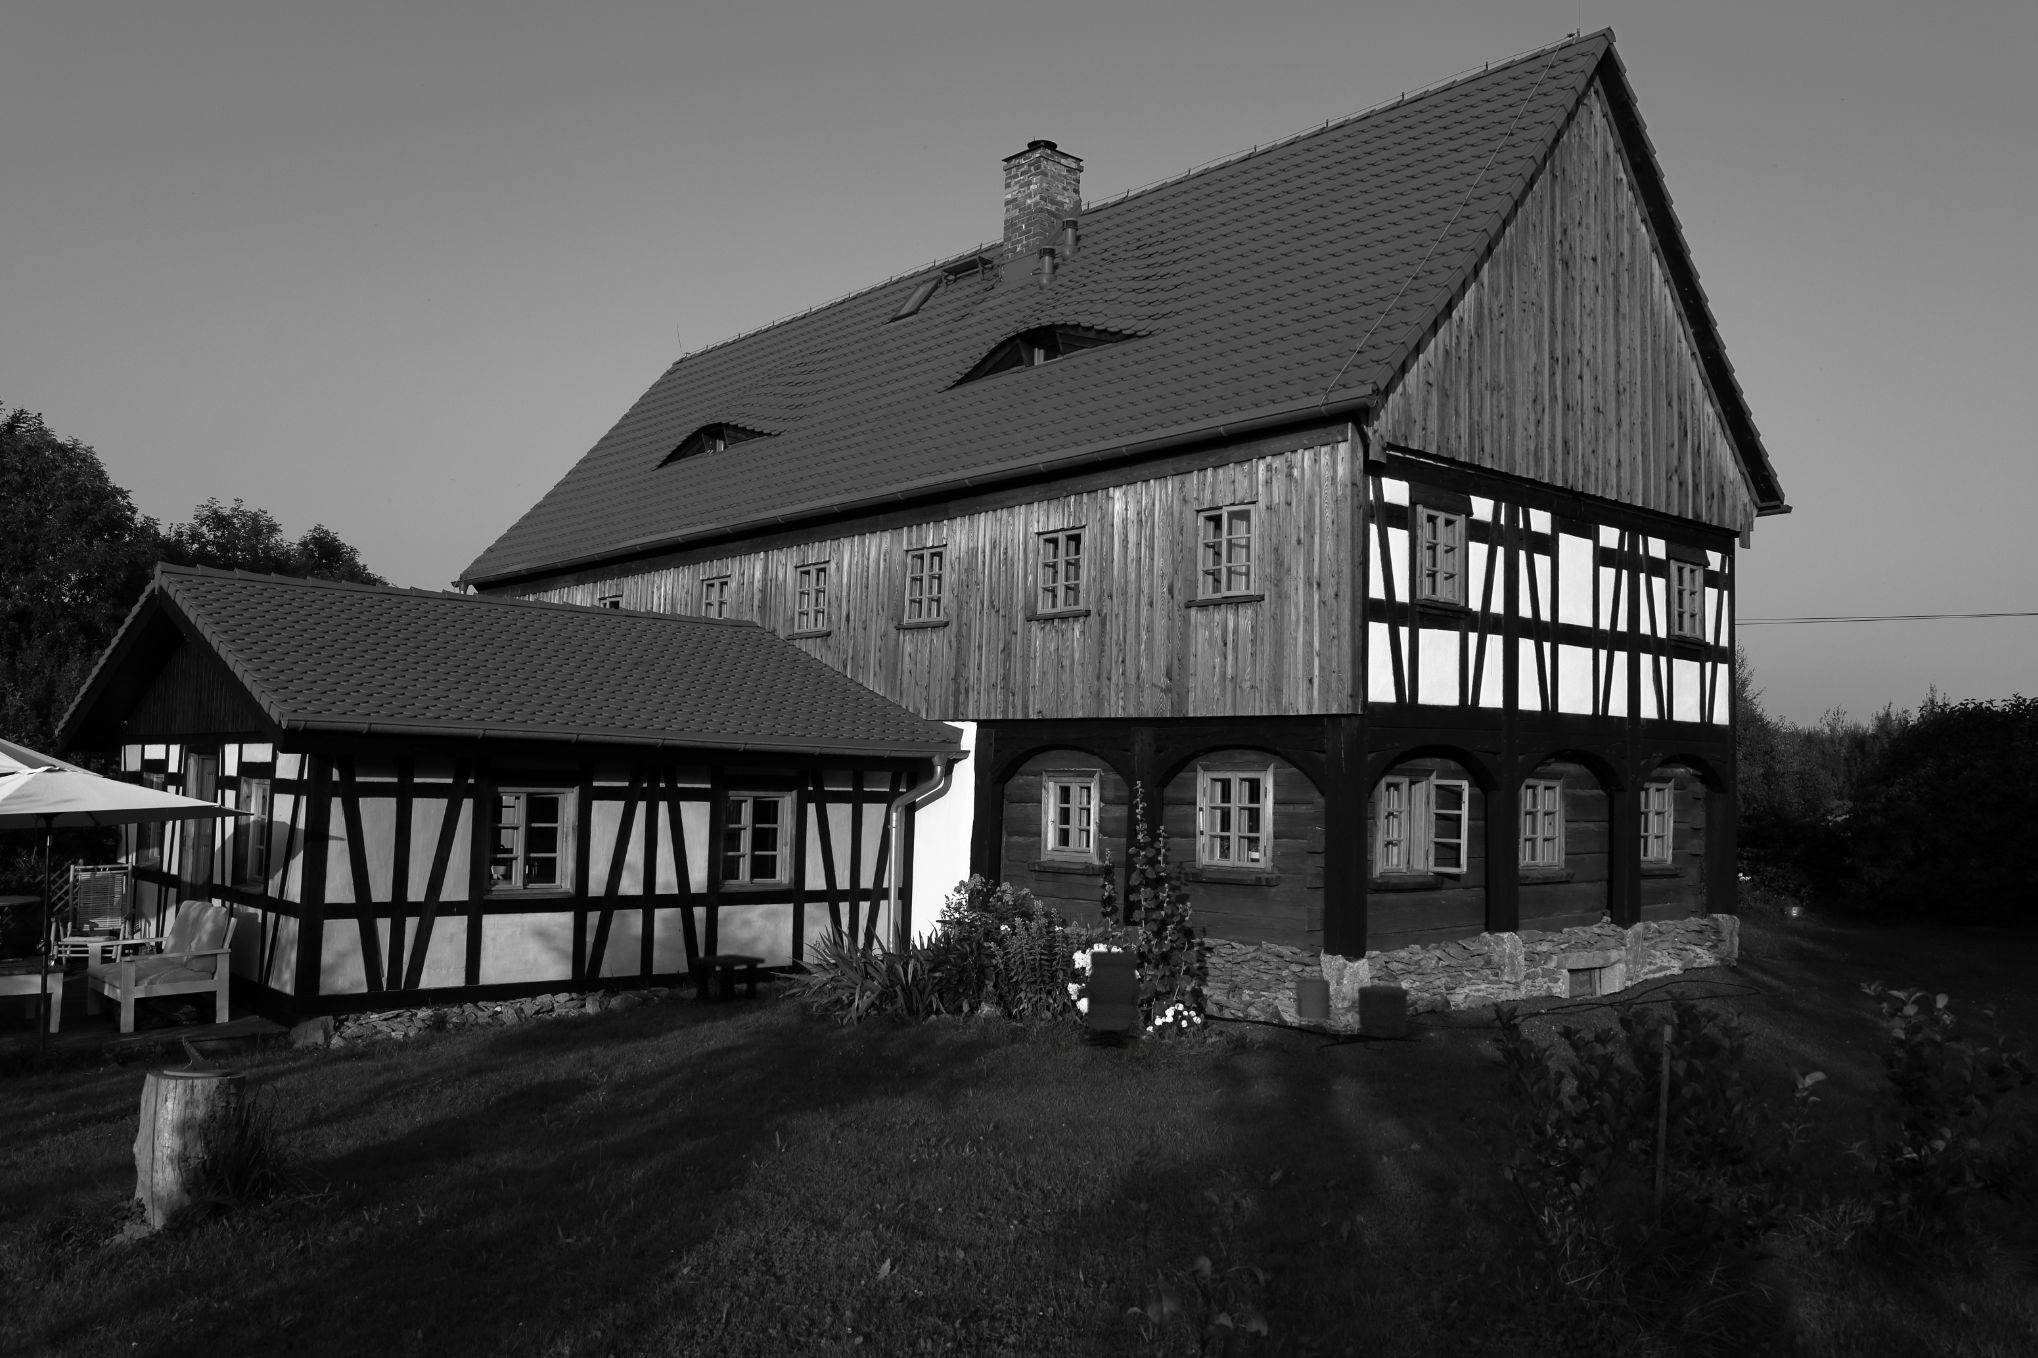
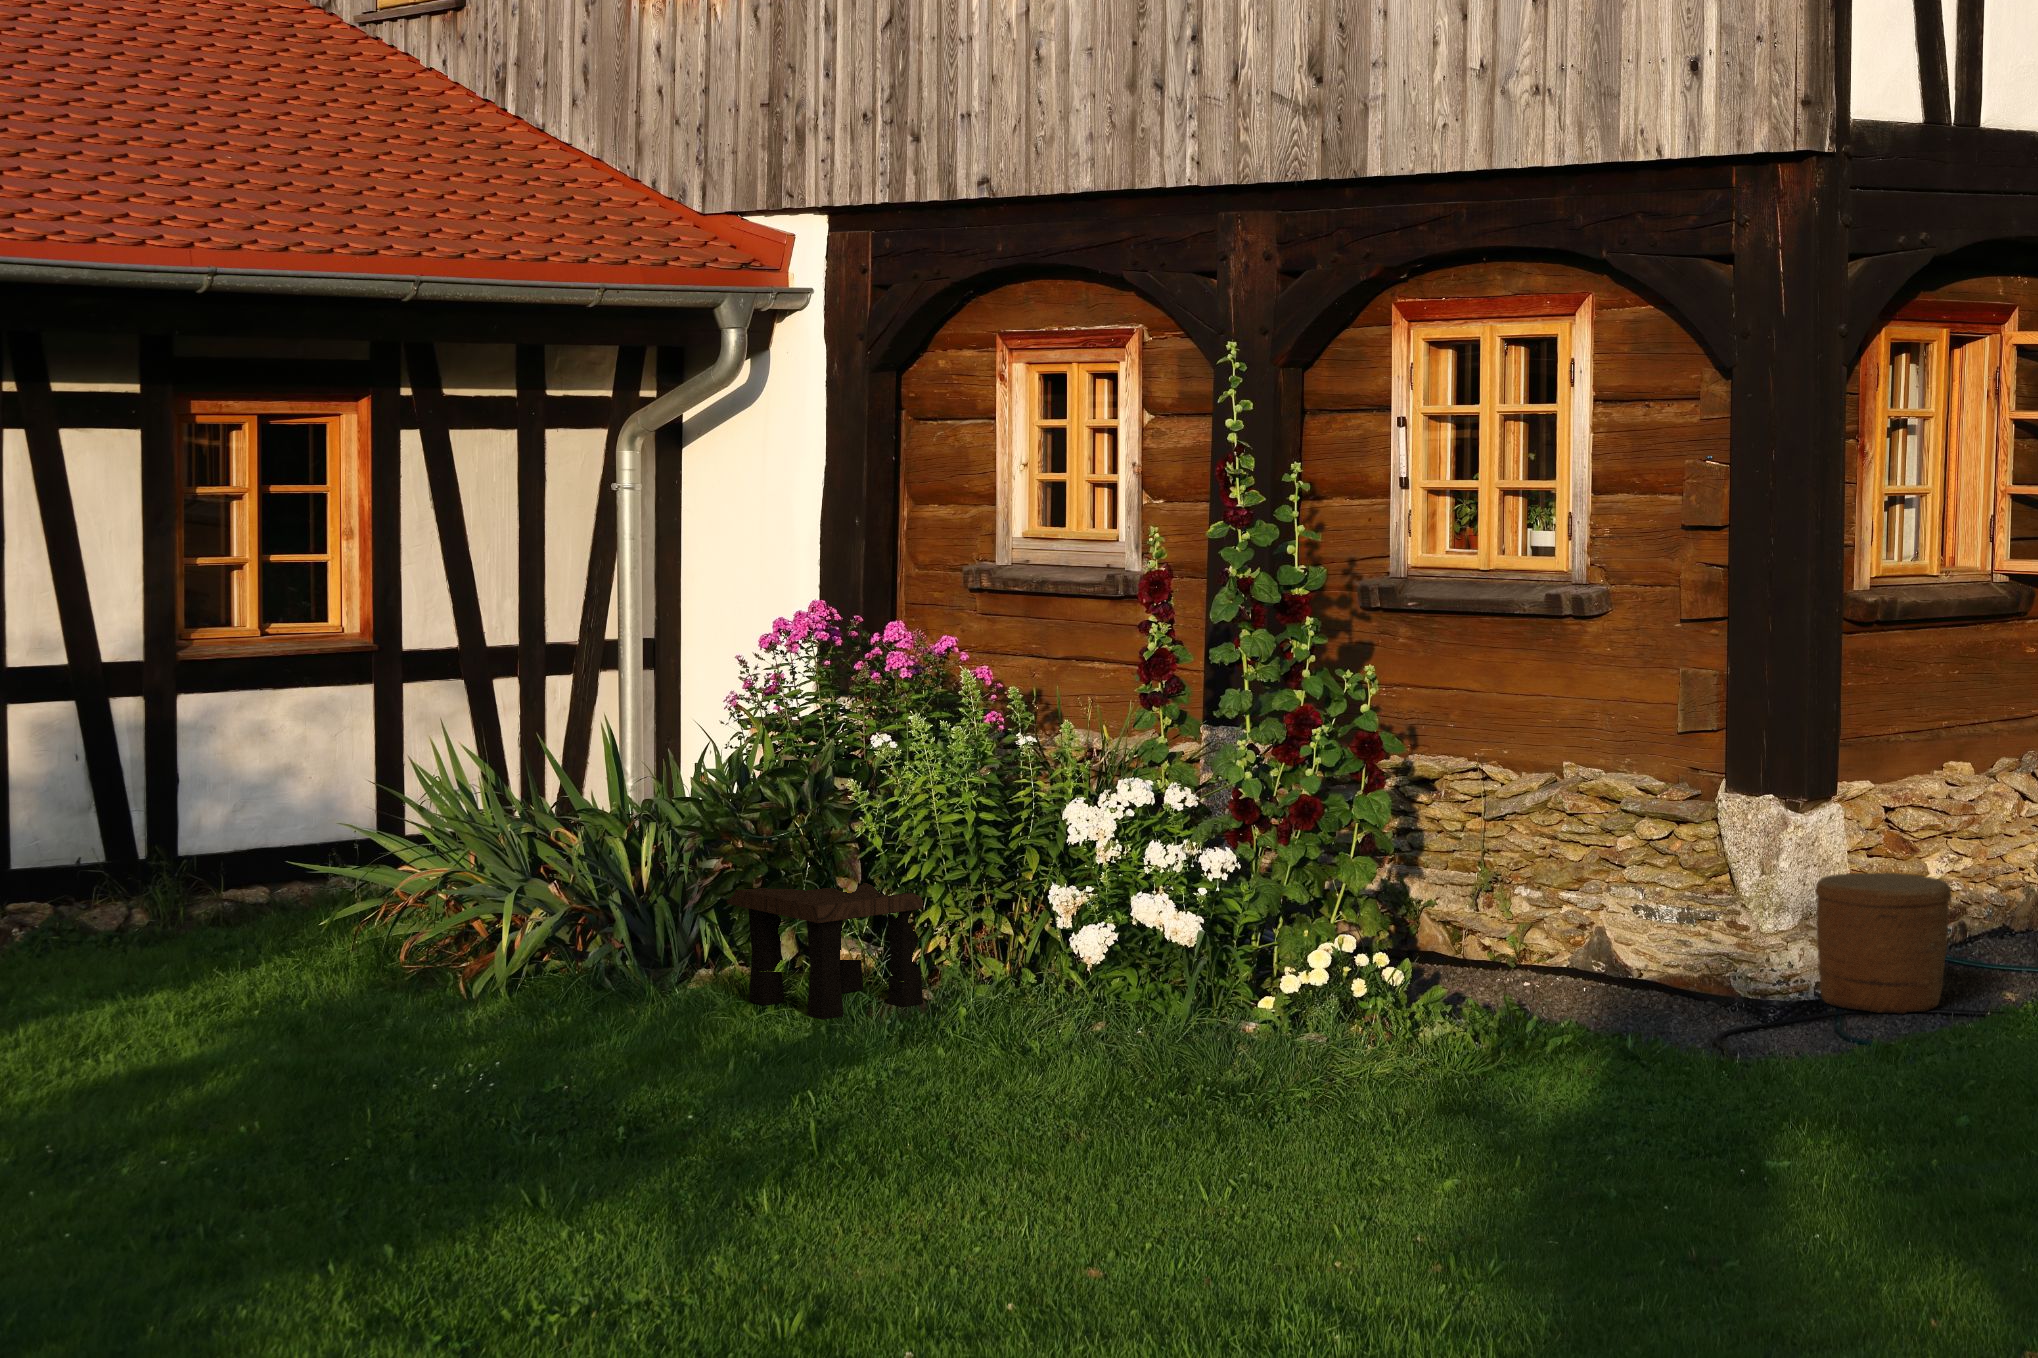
lounge chair: present [1077,951,1148,1049] -> none [1072,800,1264,1066]
side table: present [690,954,765,1002] -> present [726,883,923,1020]
planter: present [1295,979,1330,1027] -> none [1651,858,1742,1002]

